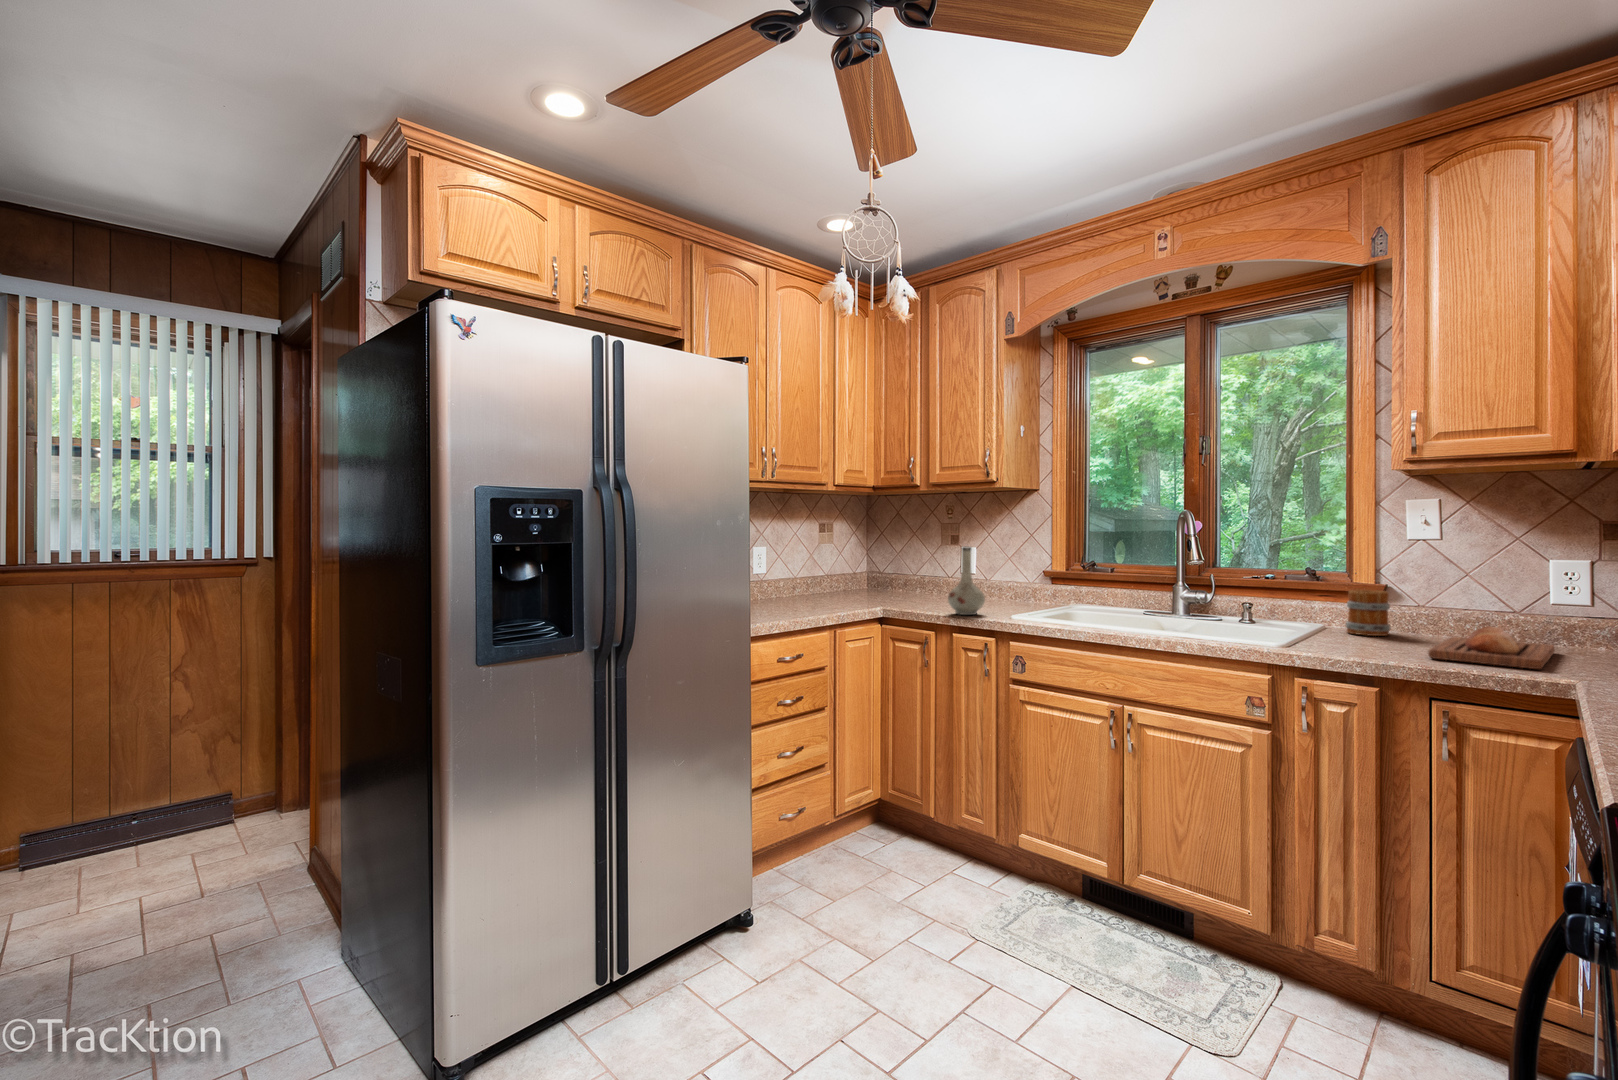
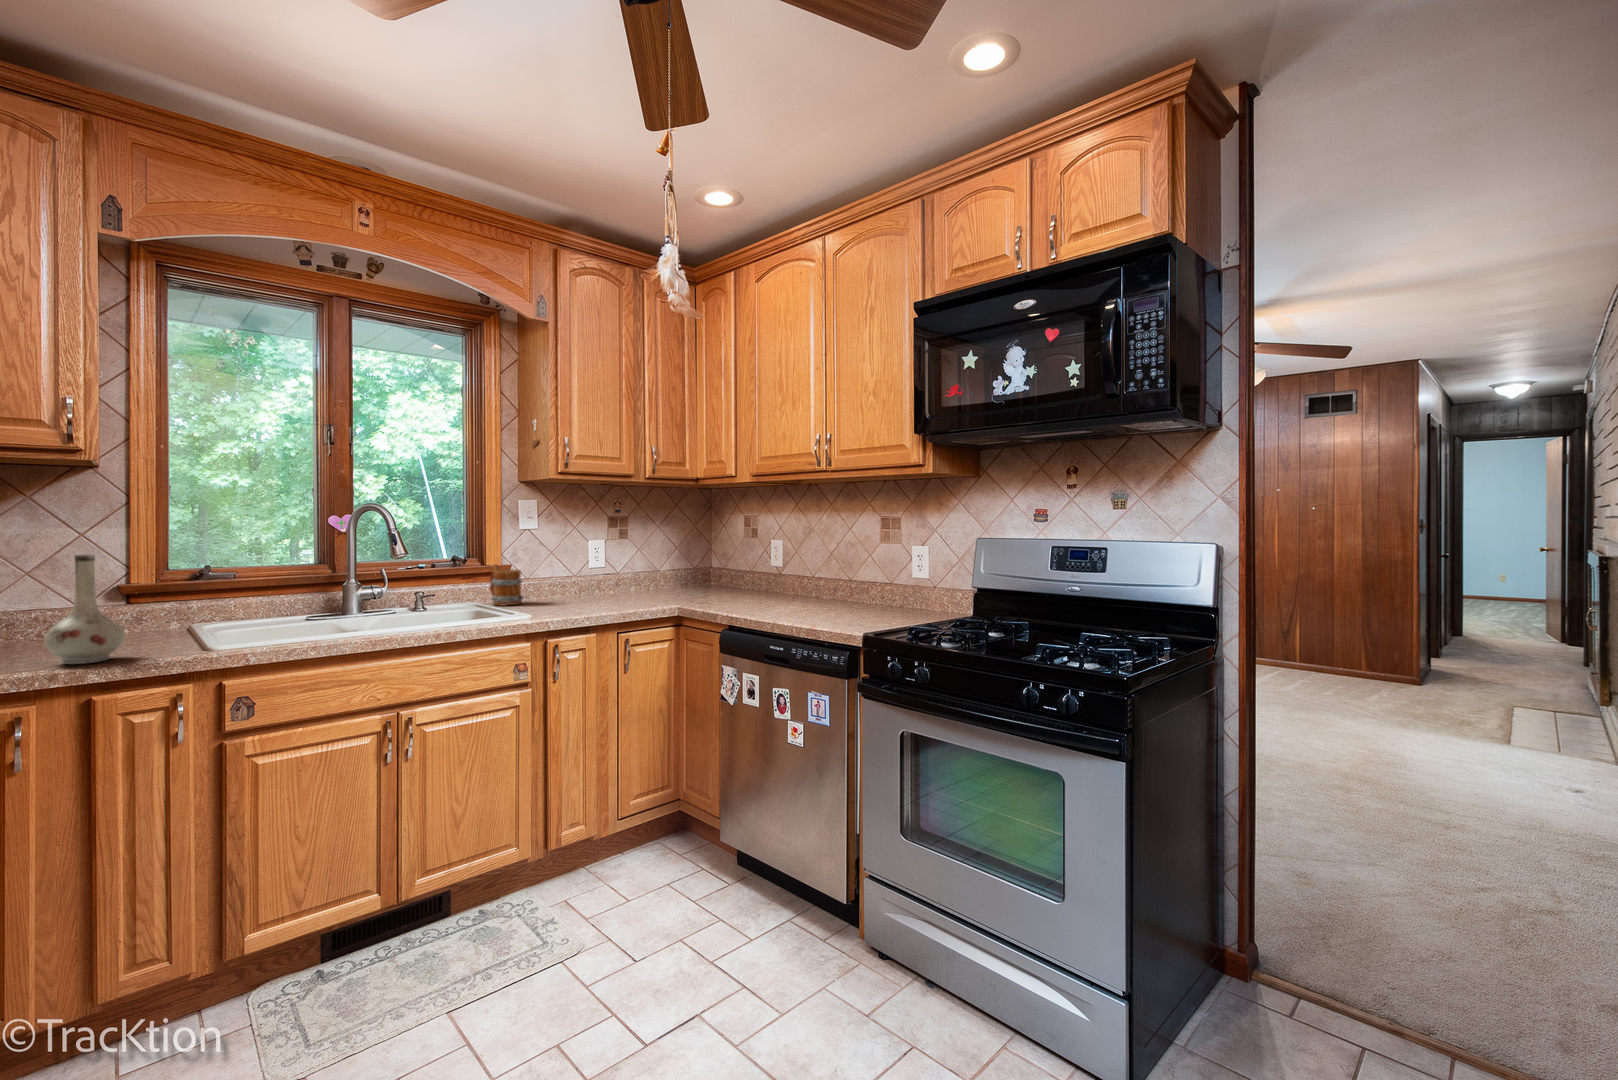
bread loaf: present [1428,626,1555,669] -> none [564,585,652,609]

